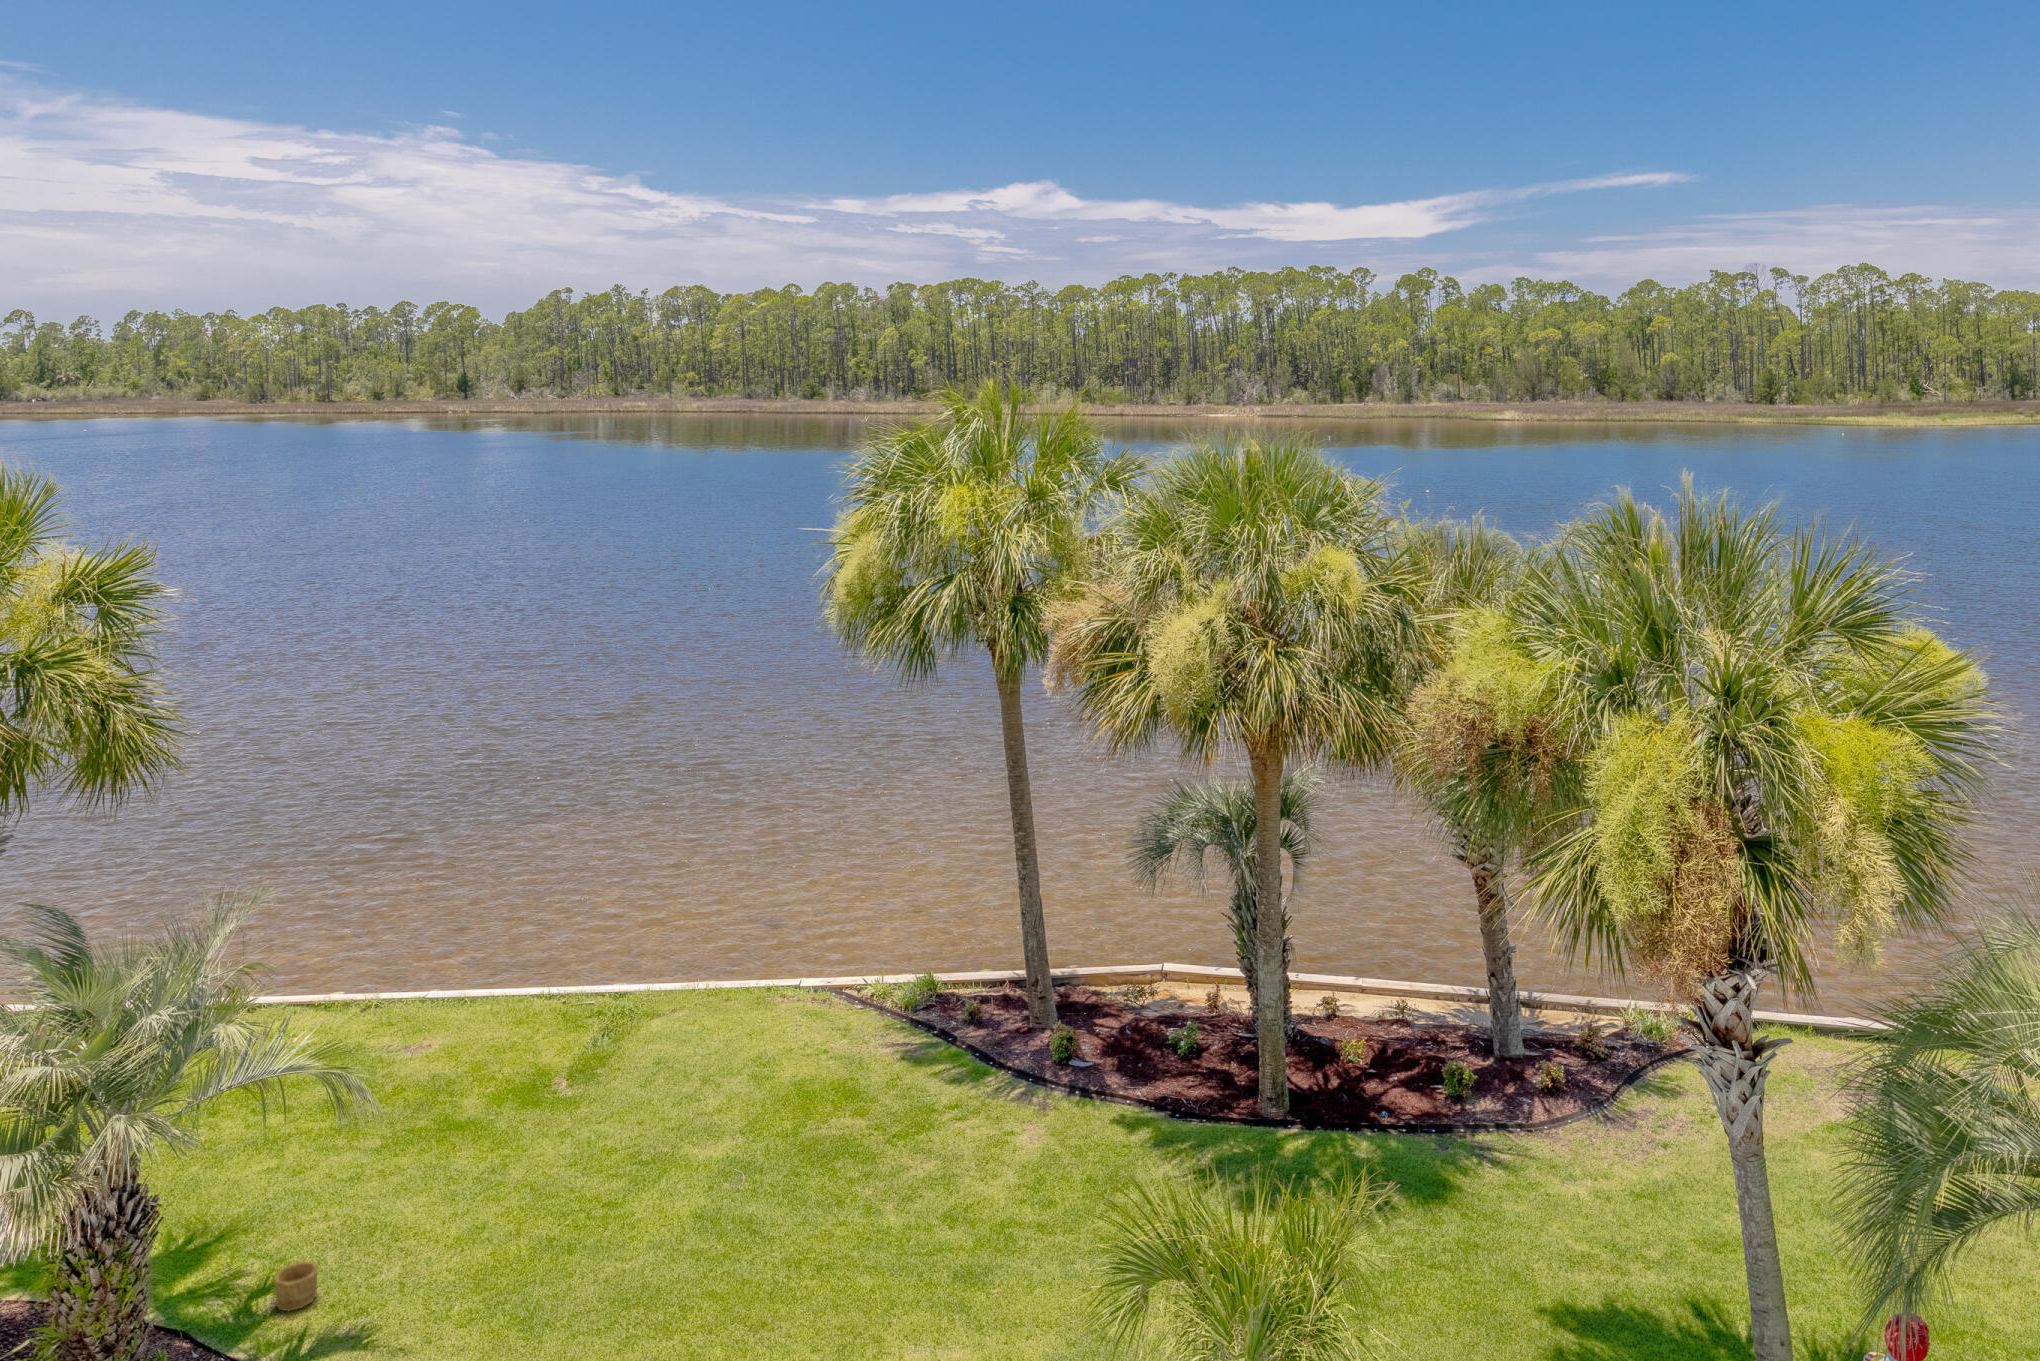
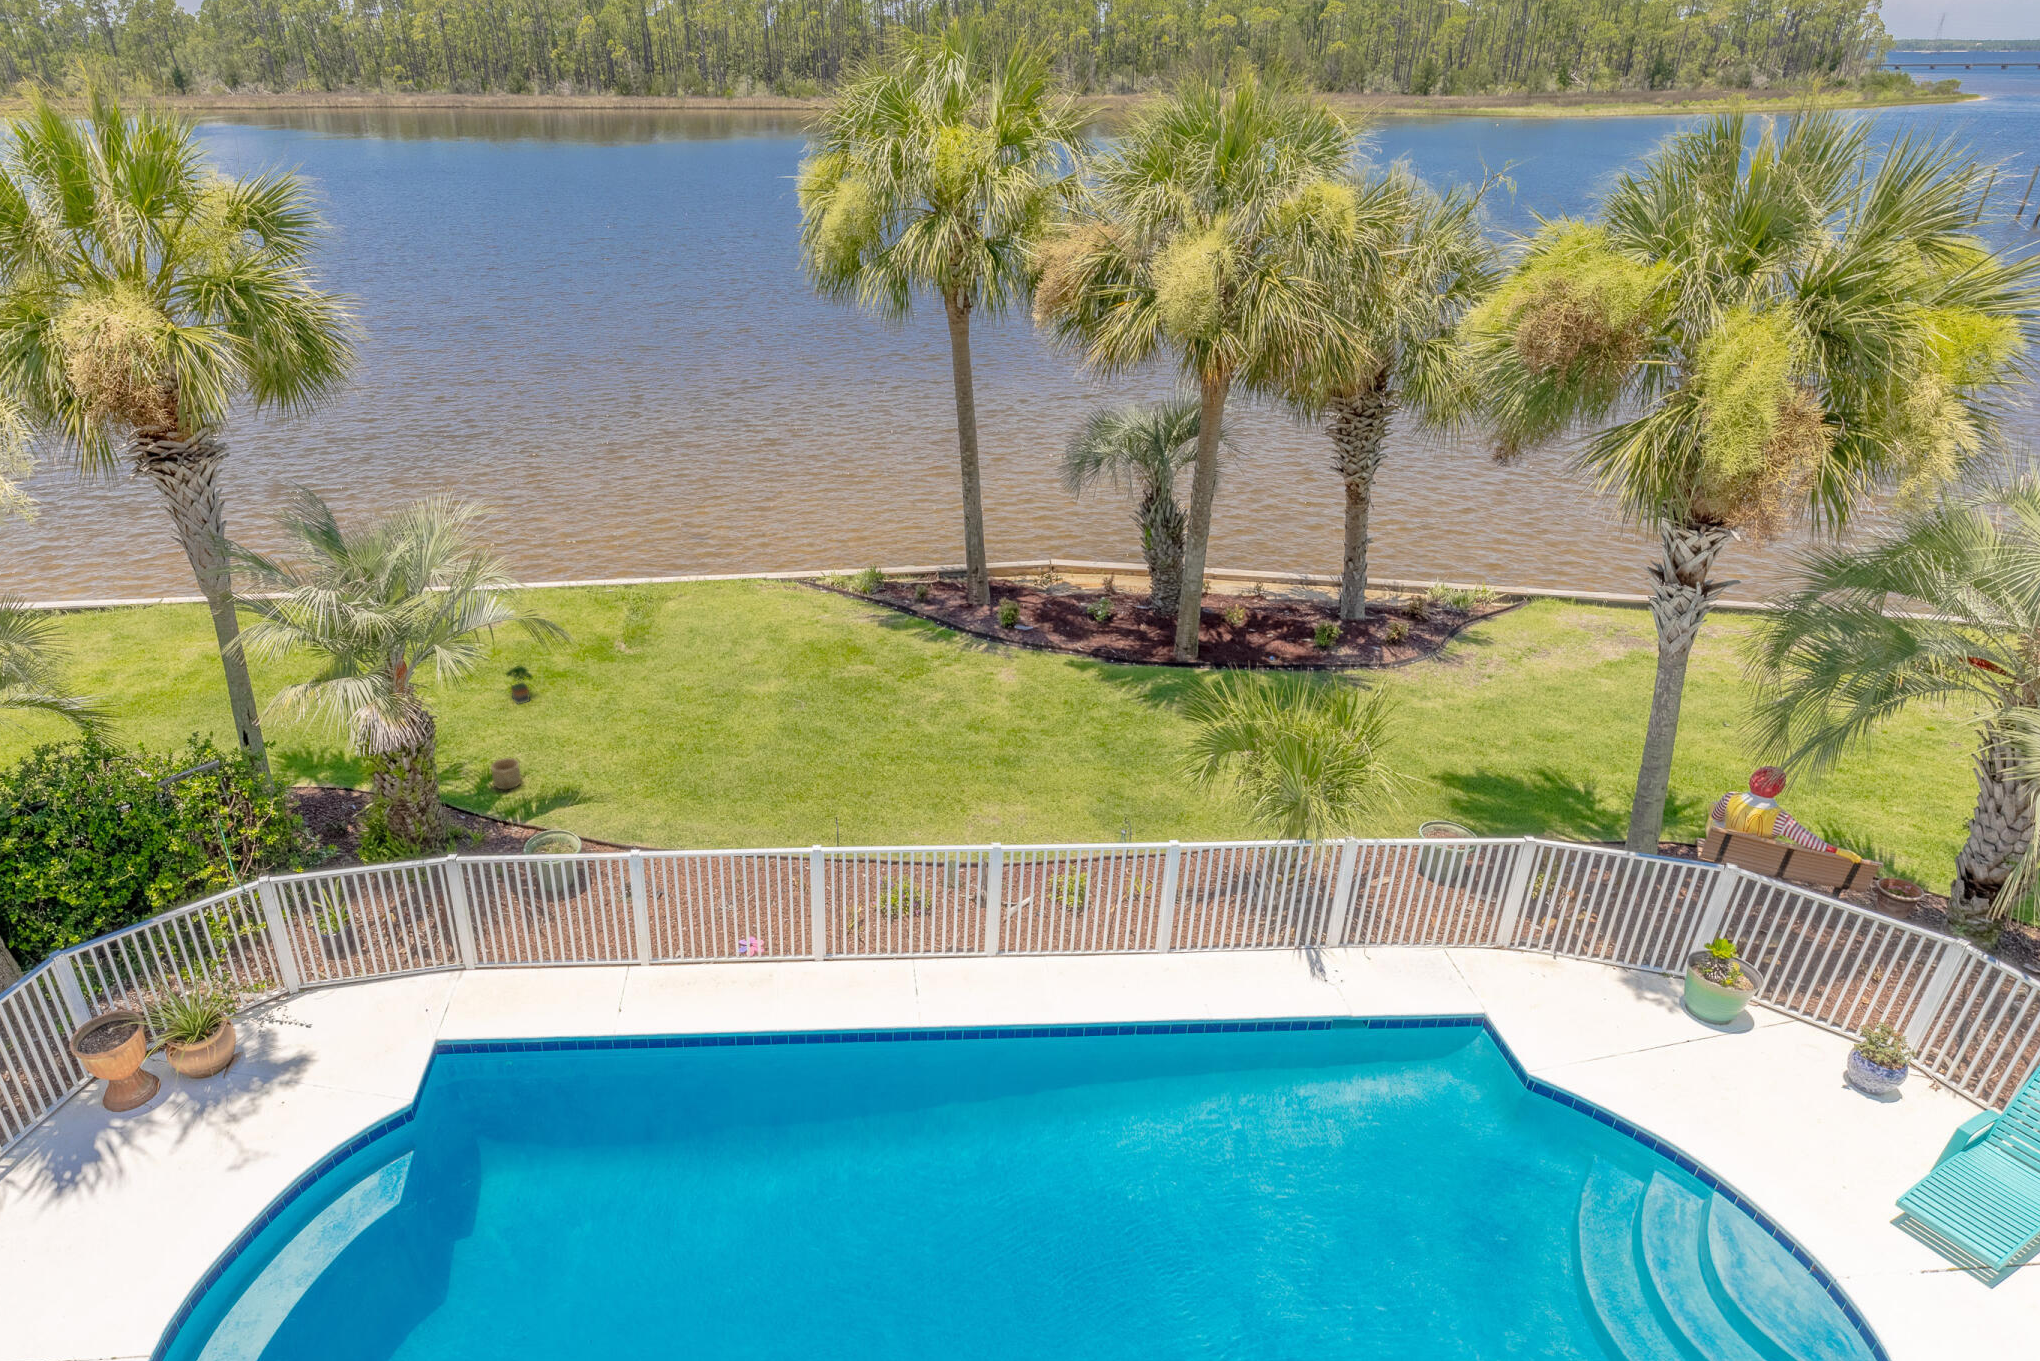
potted tree: none [370,1116,406,1173] -> present [506,666,532,704]

